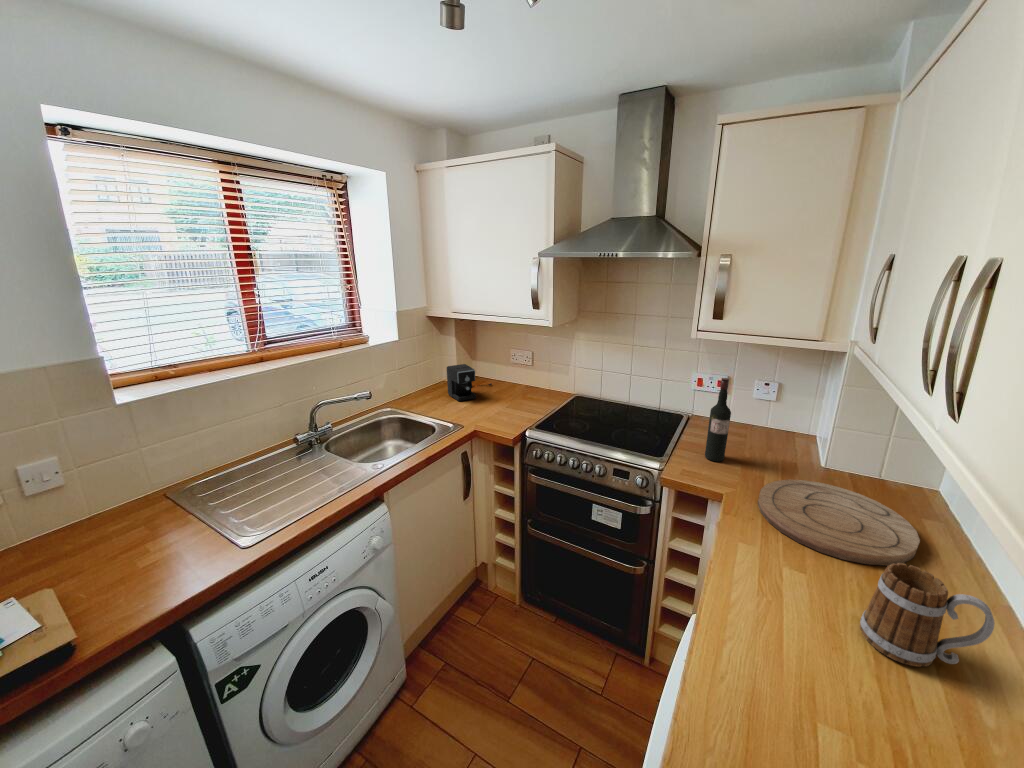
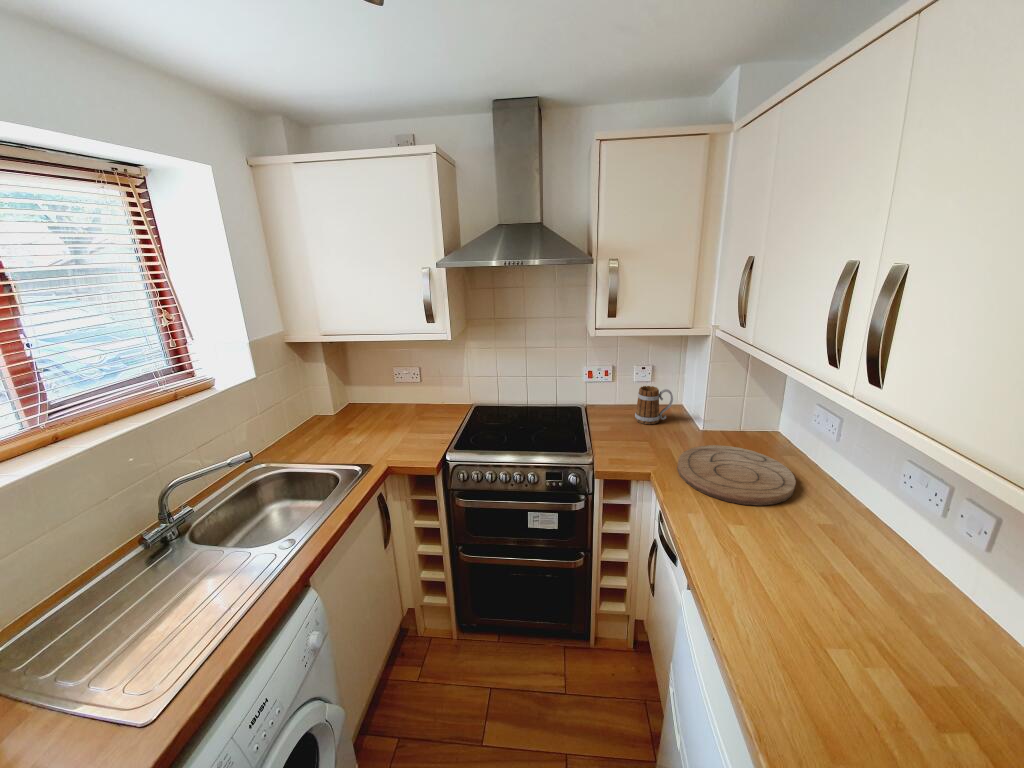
coffee maker: present [447,364,492,401] -> none [324,392,377,437]
wine bottle: present [705,378,731,461] -> none [618,370,636,445]
mug: present [860,563,995,667] -> present [635,386,673,424]

